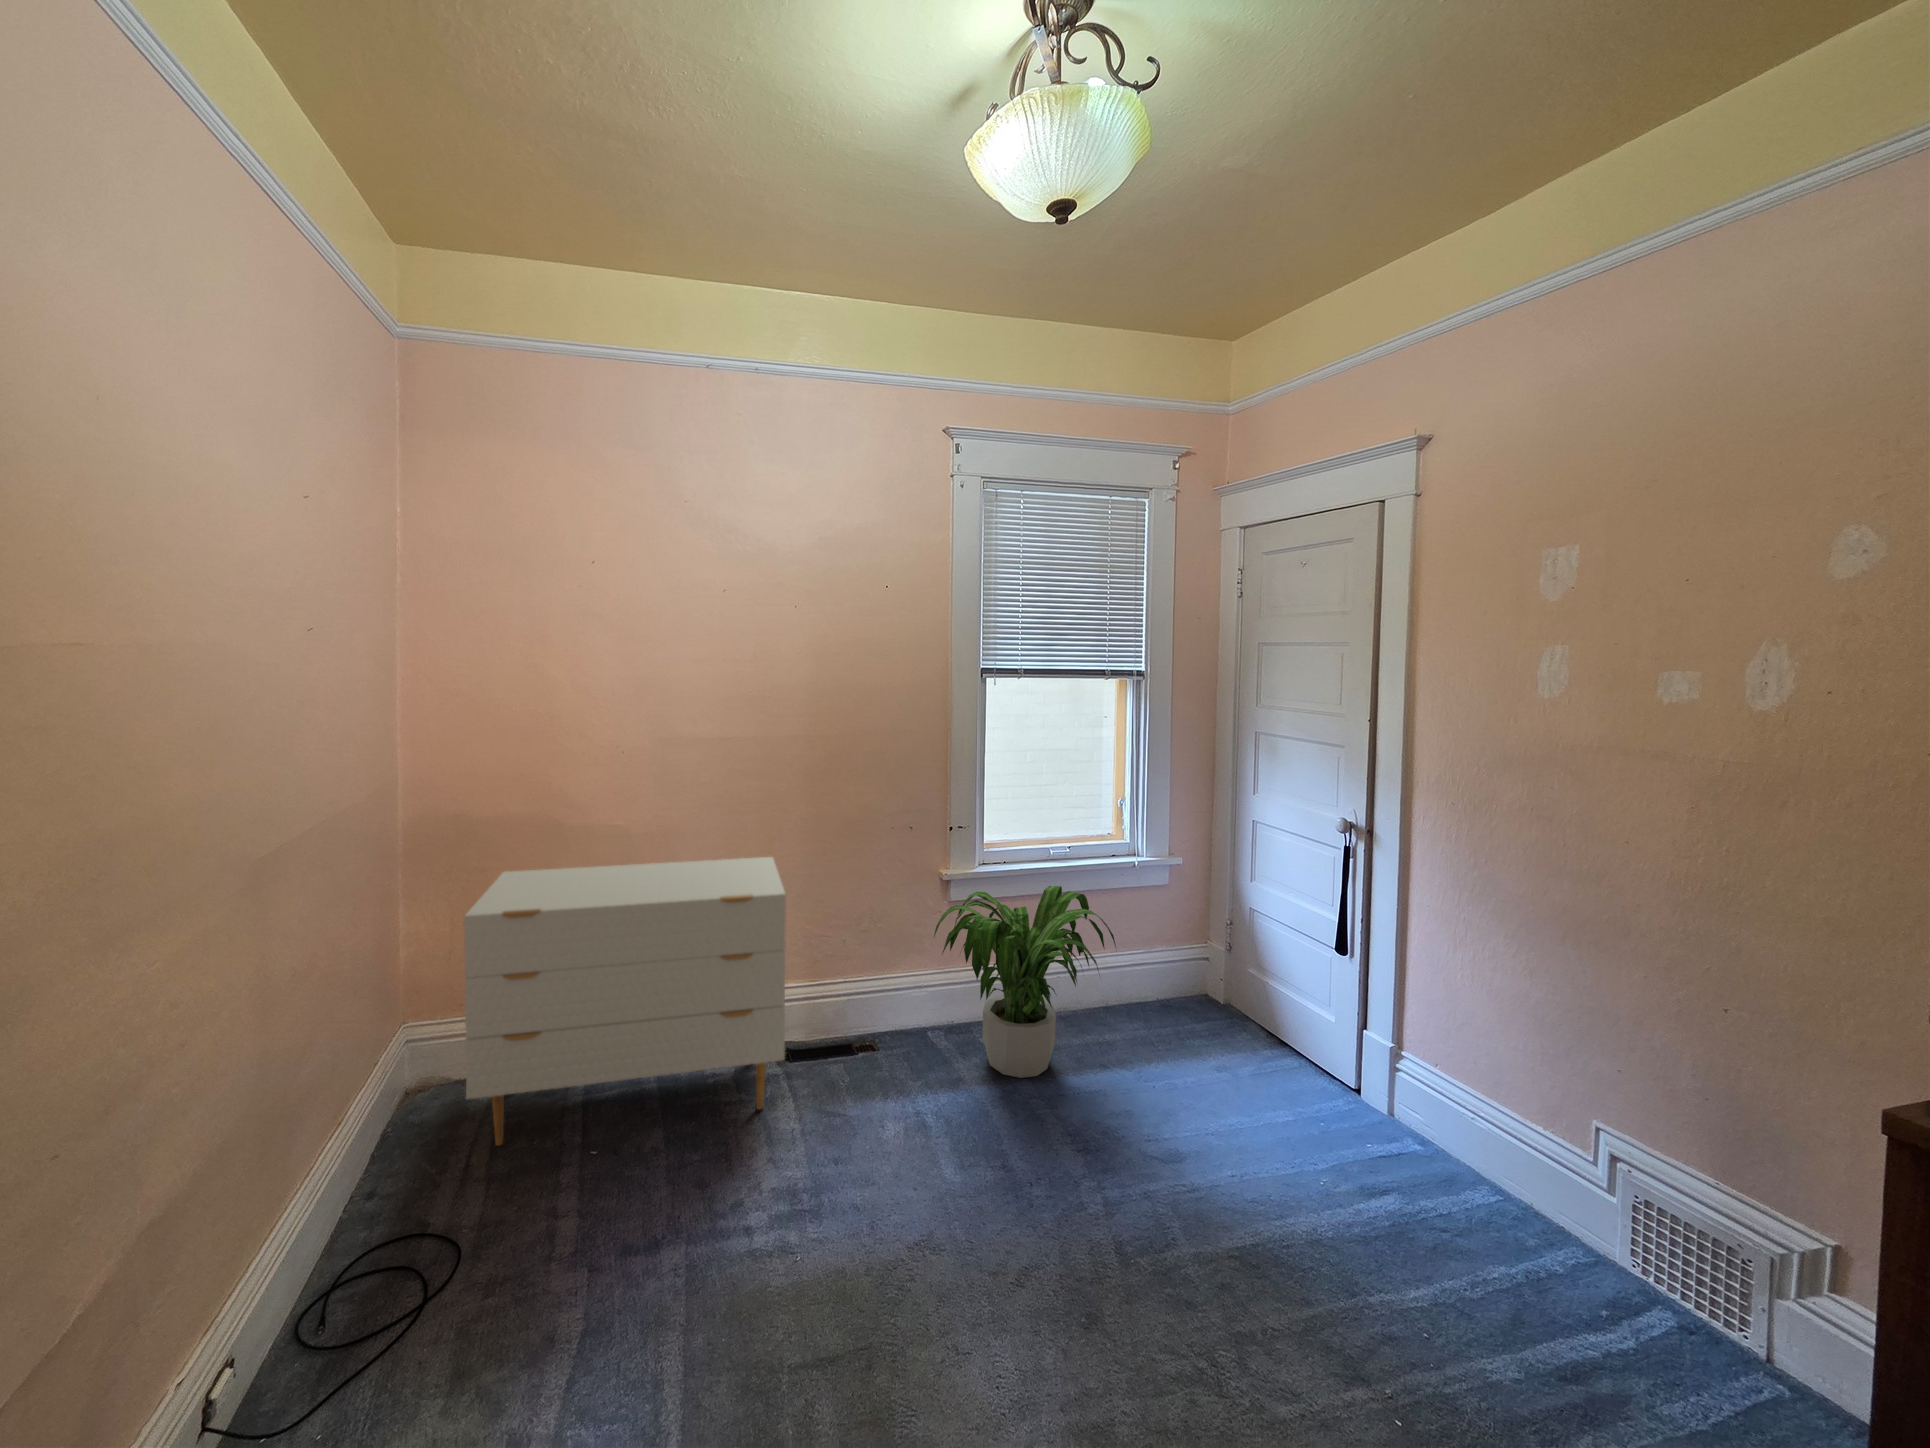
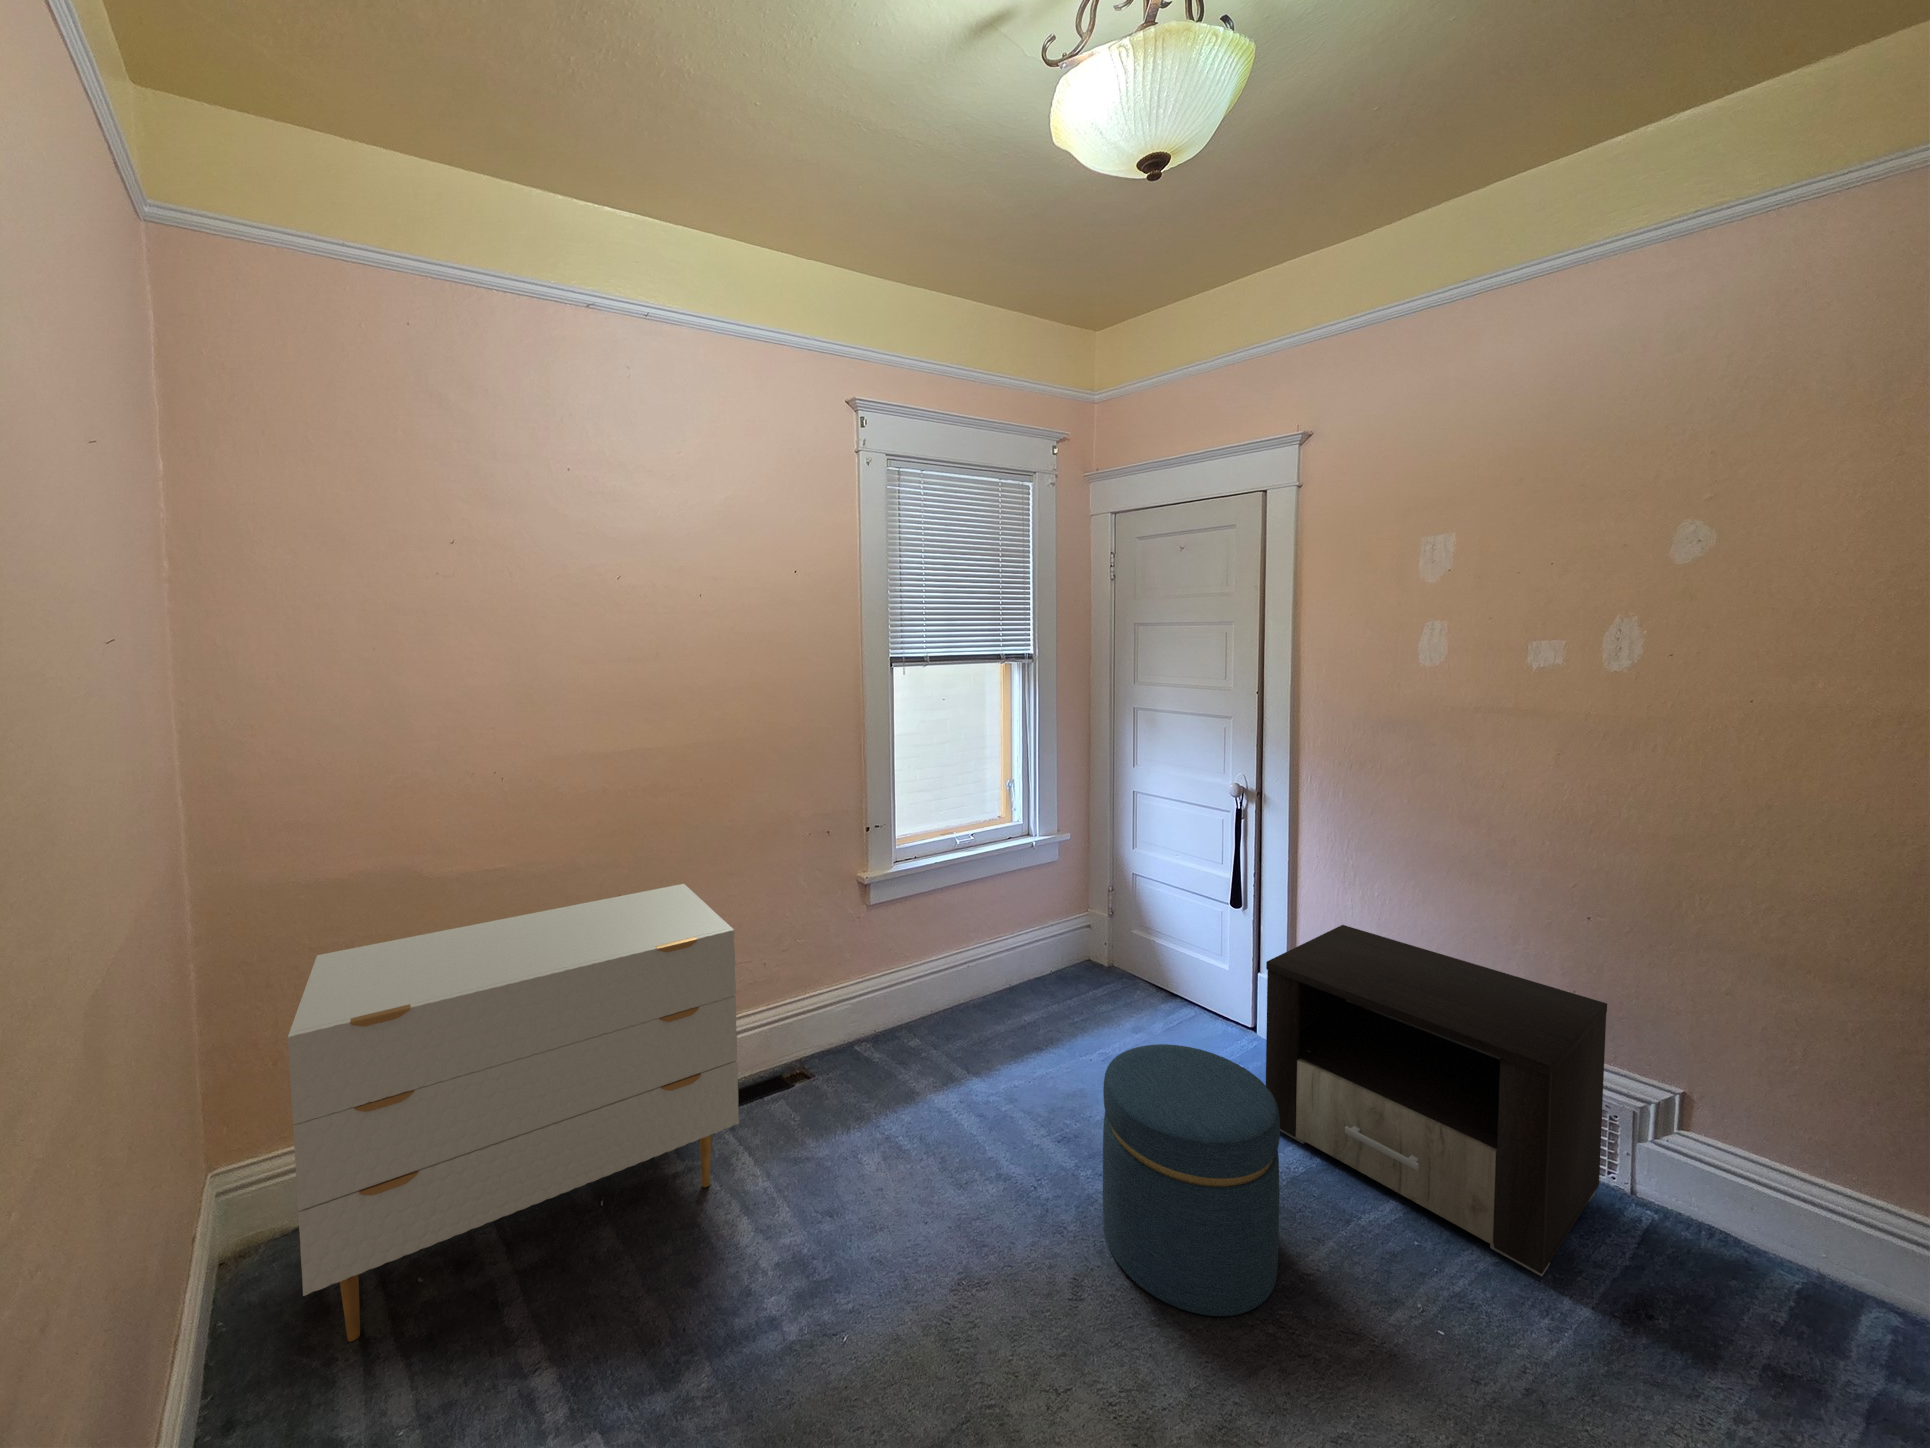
potted plant: present [934,886,1116,1078] -> none [868,874,1057,1078]
nightstand: none [1312,988,1732,1396] -> present [1266,925,1607,1276]
ottoman: none [1080,1060,1253,1324] -> present [1103,1044,1280,1316]

